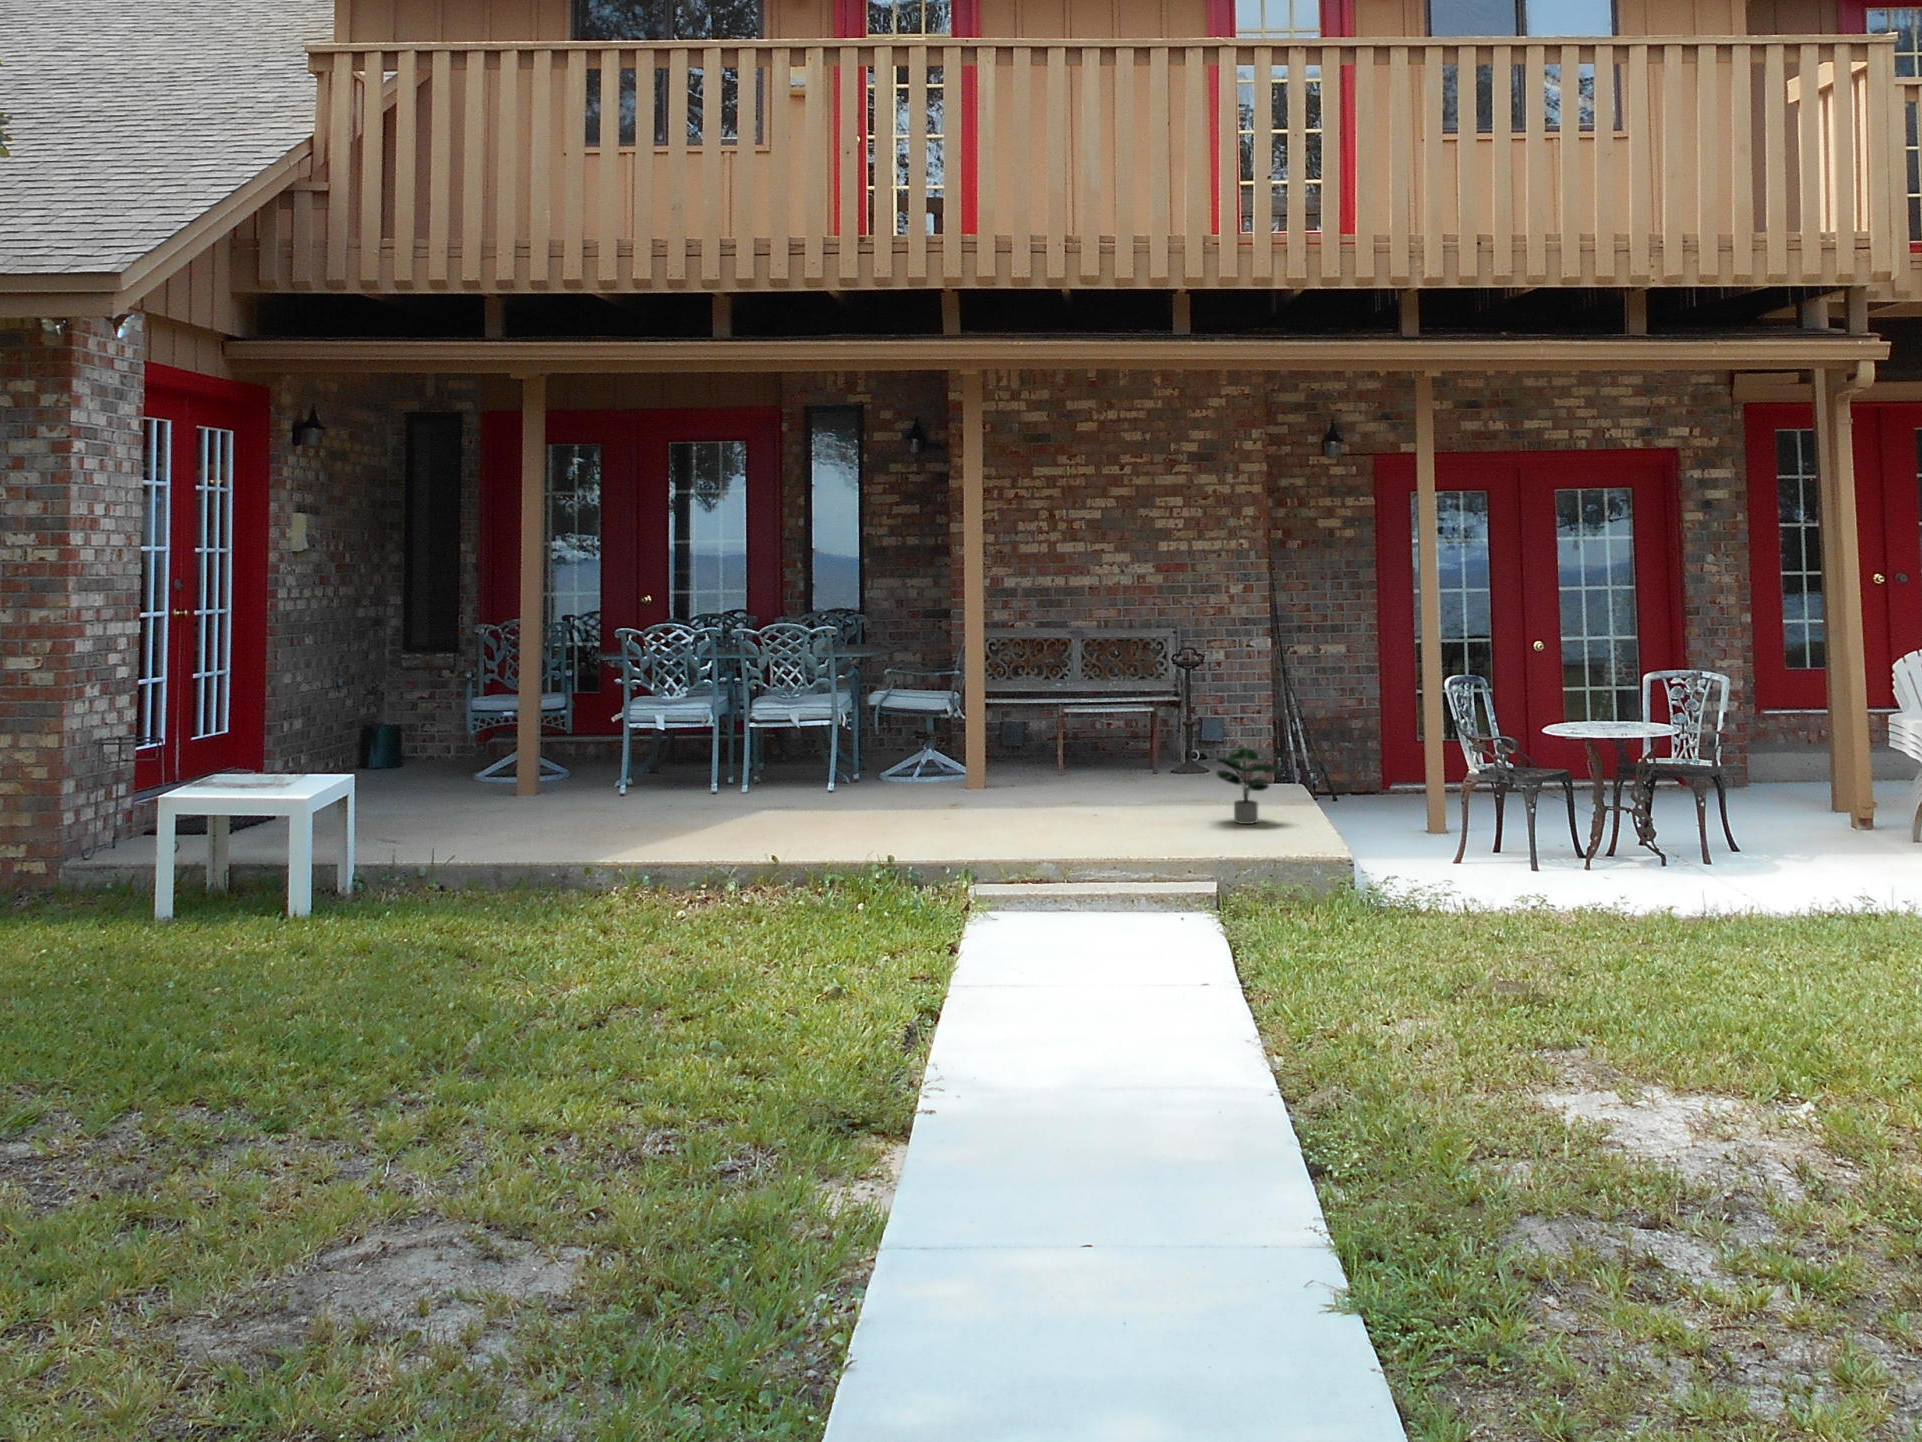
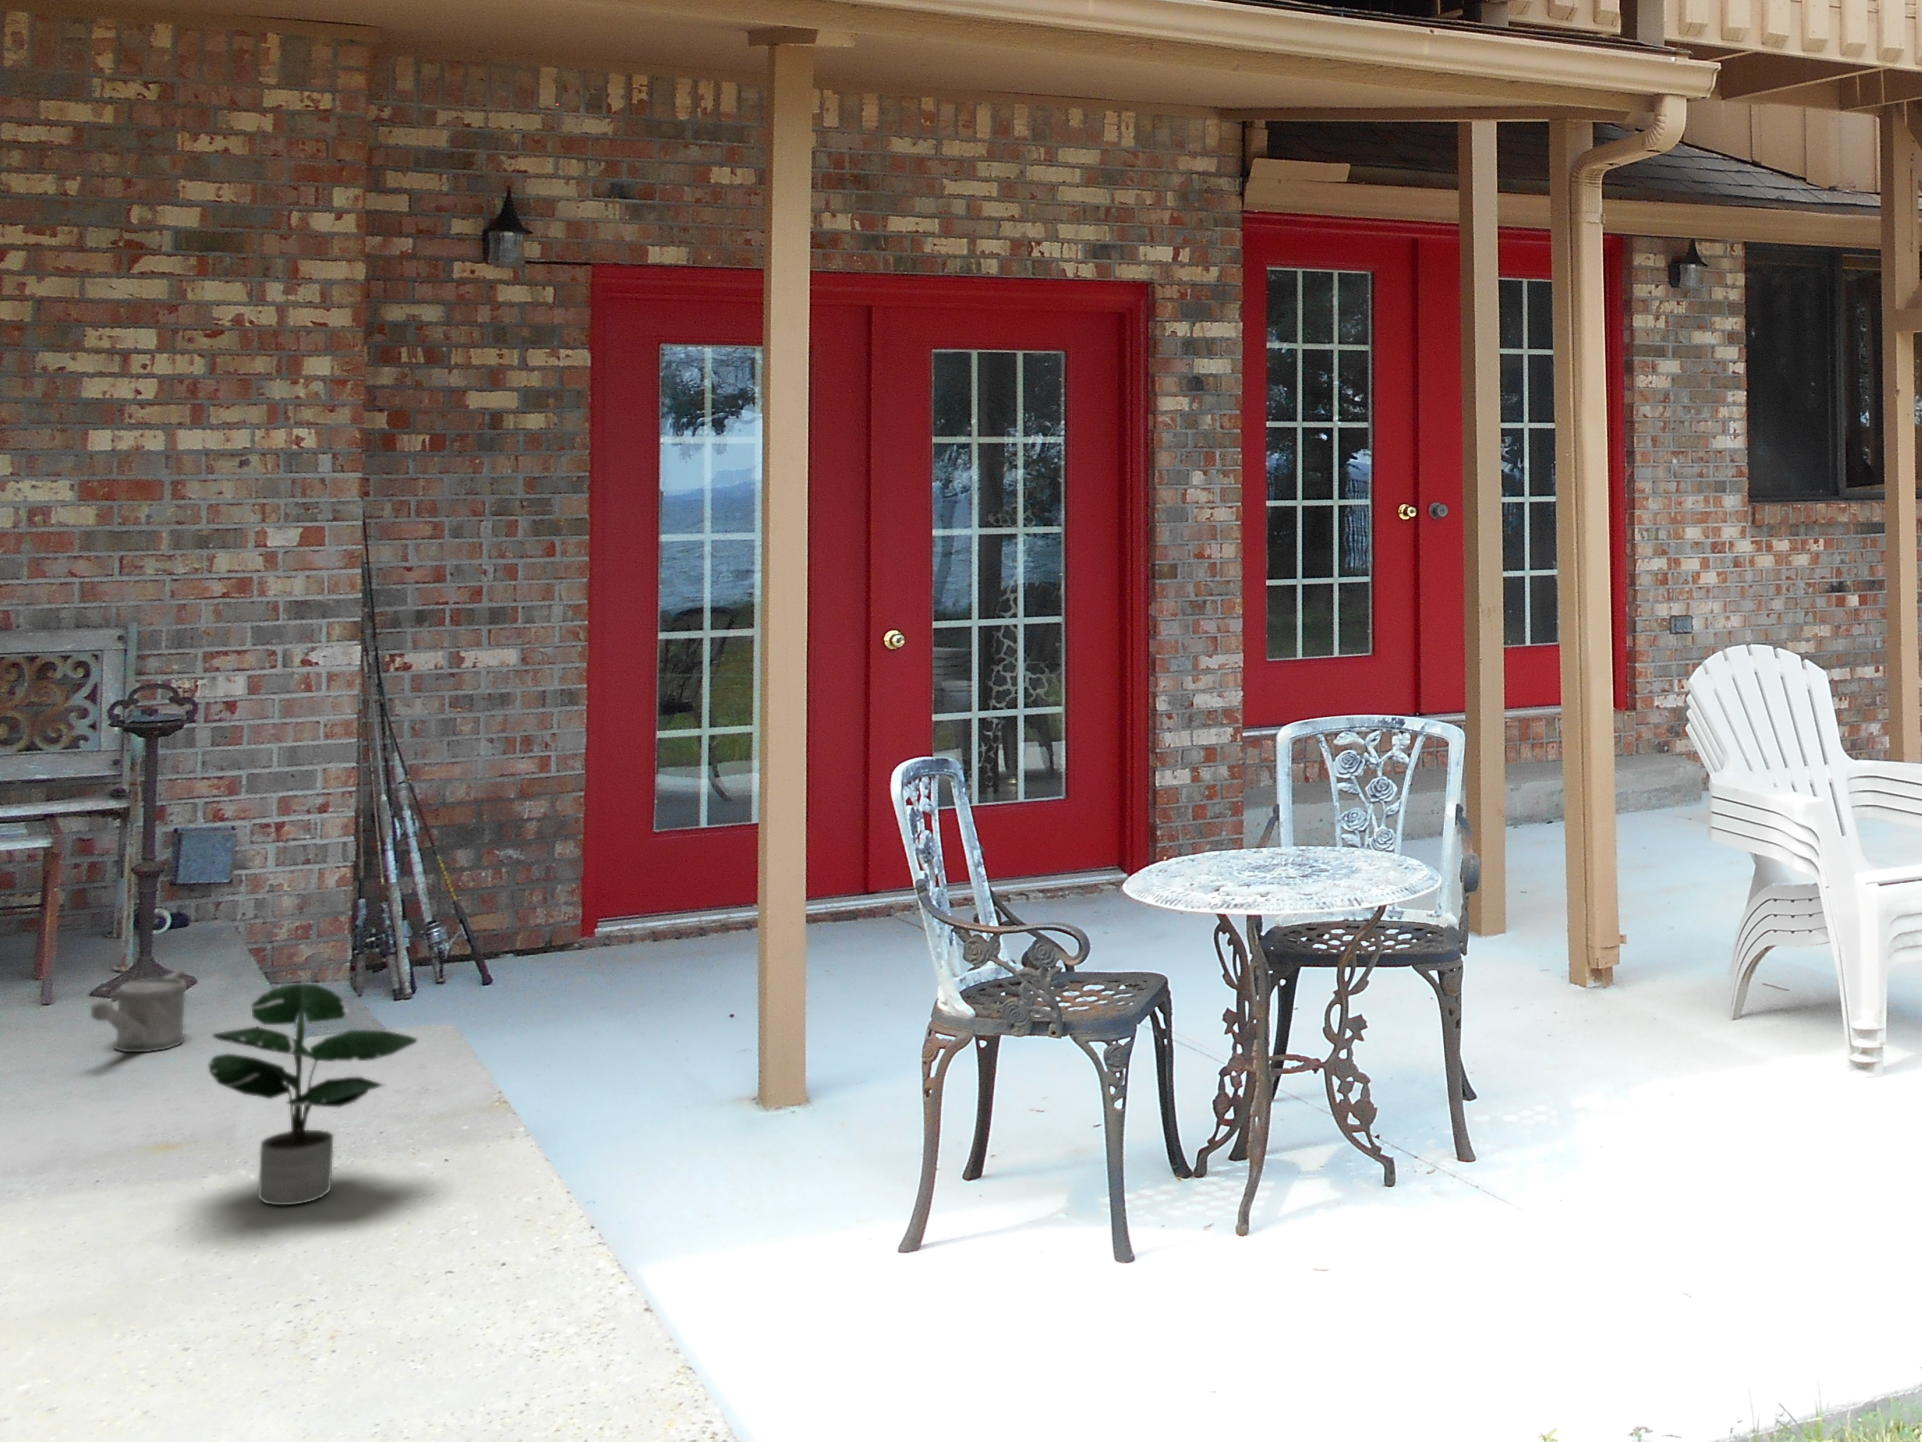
watering can: none [1177,761,1209,789] -> present [91,971,187,1052]

